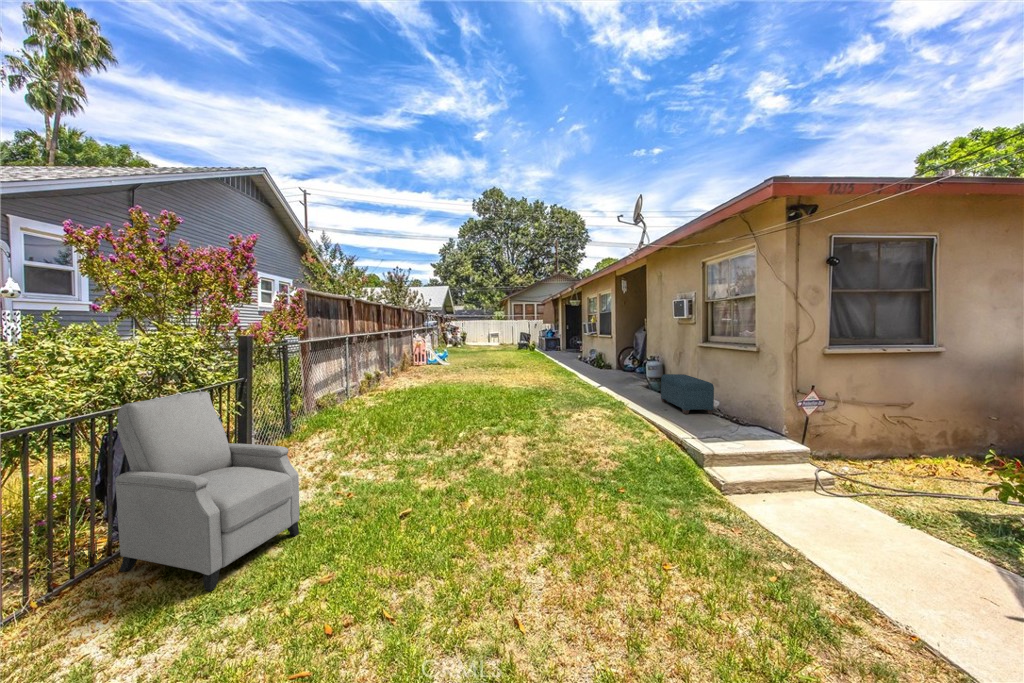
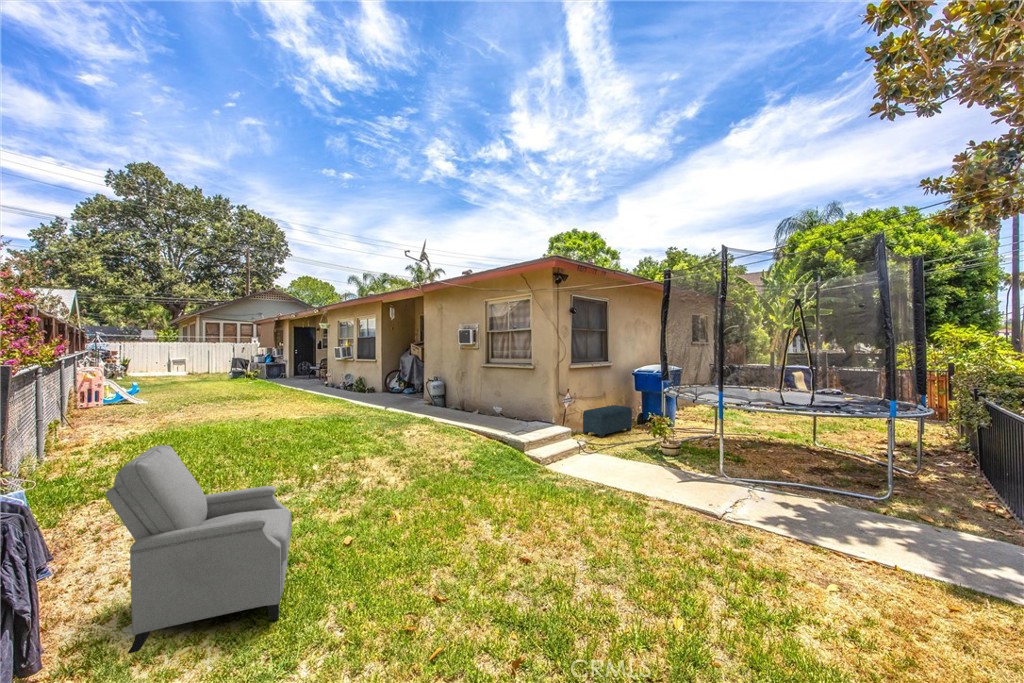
bench: present [661,374,714,414] -> present [583,405,632,438]

